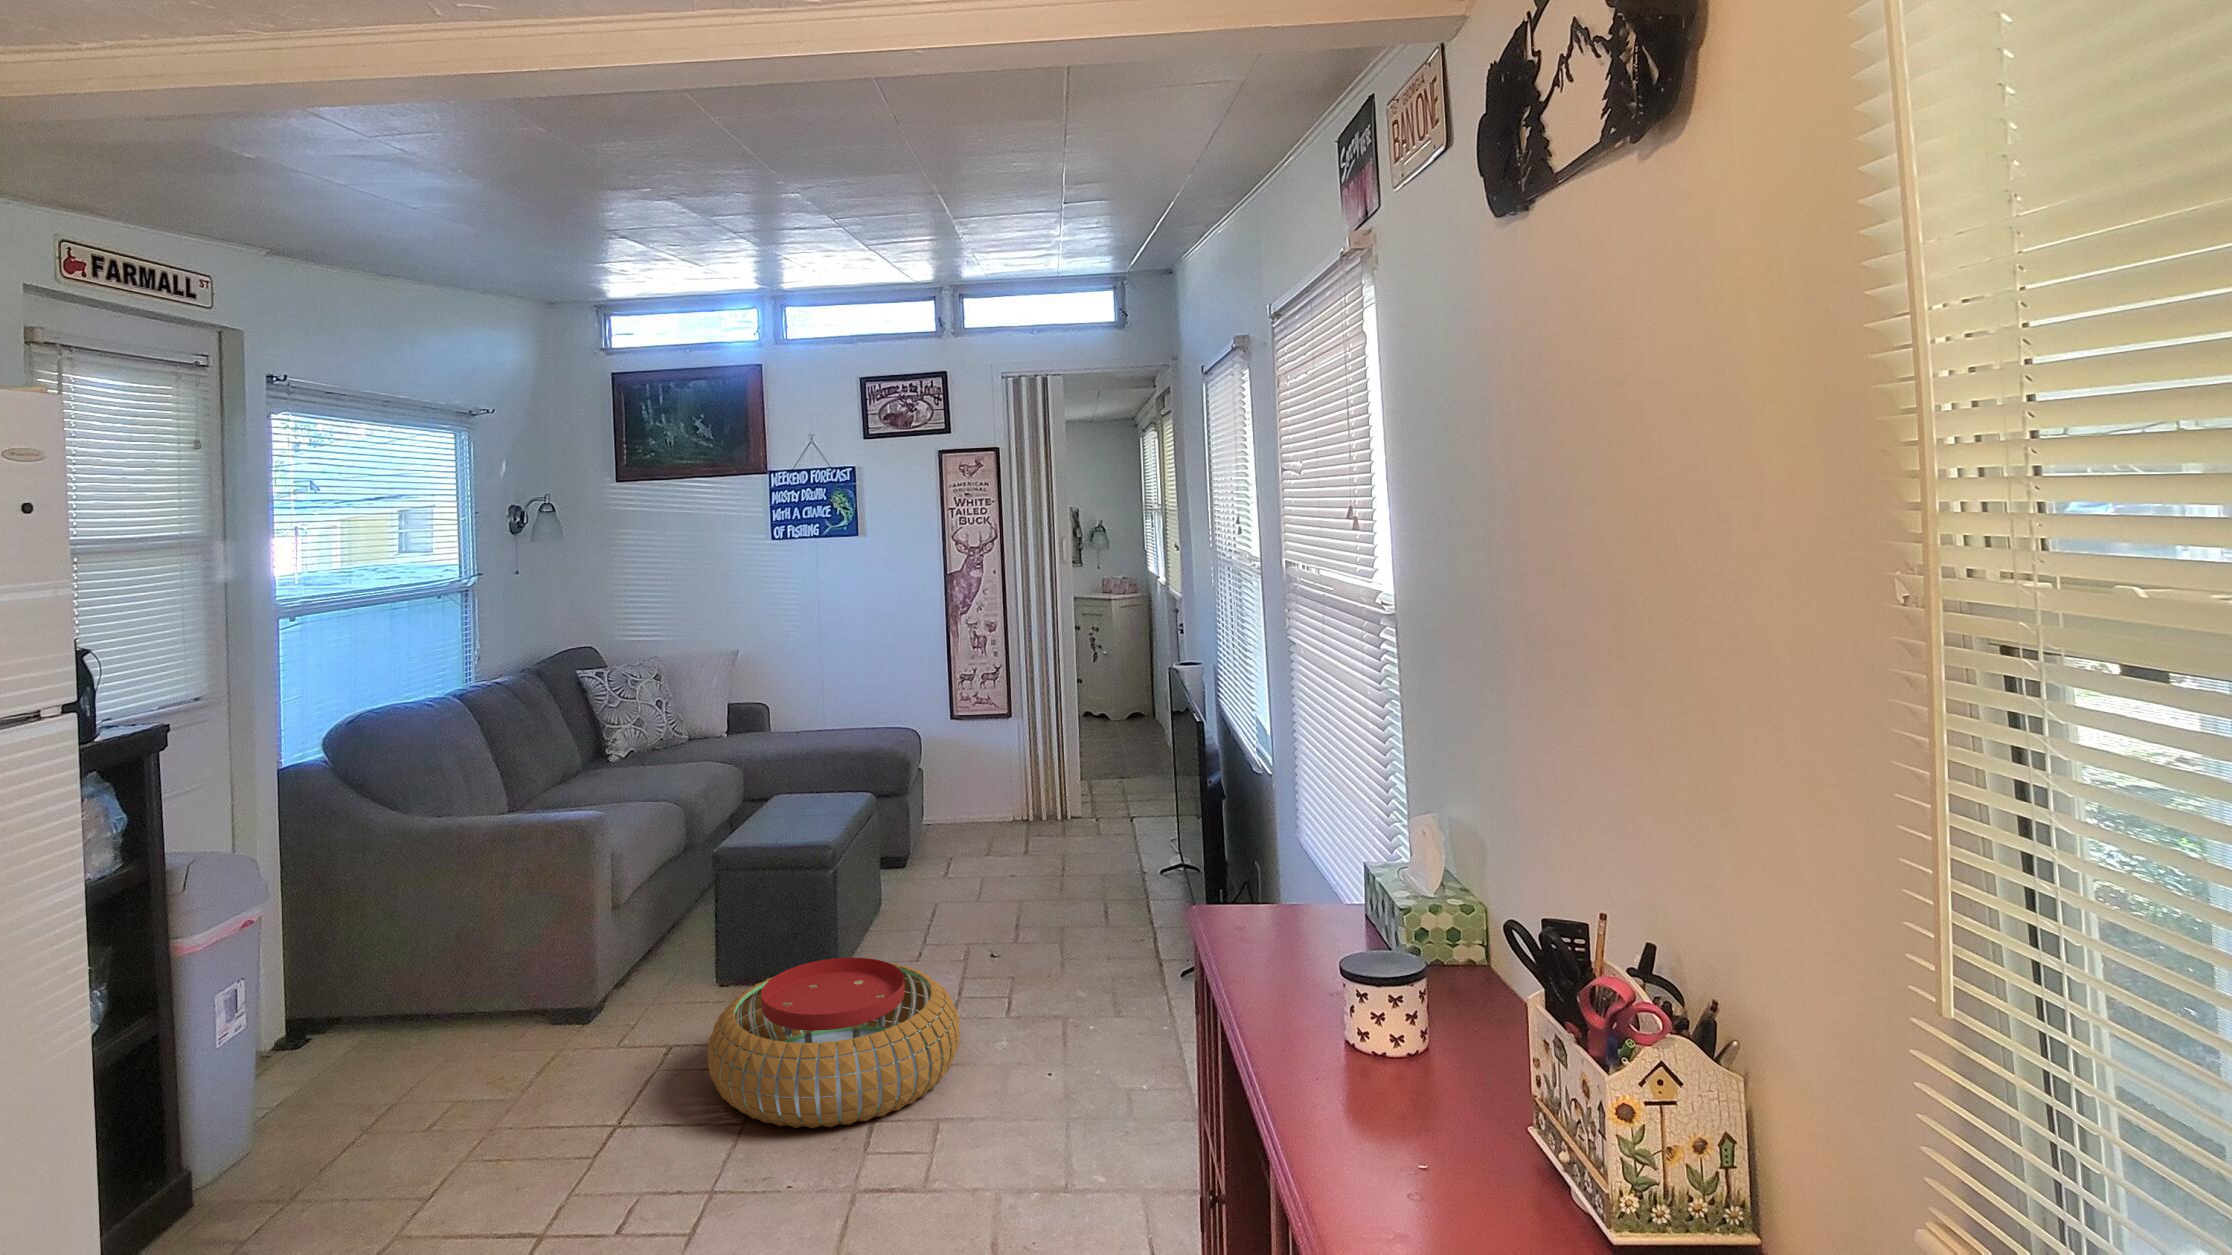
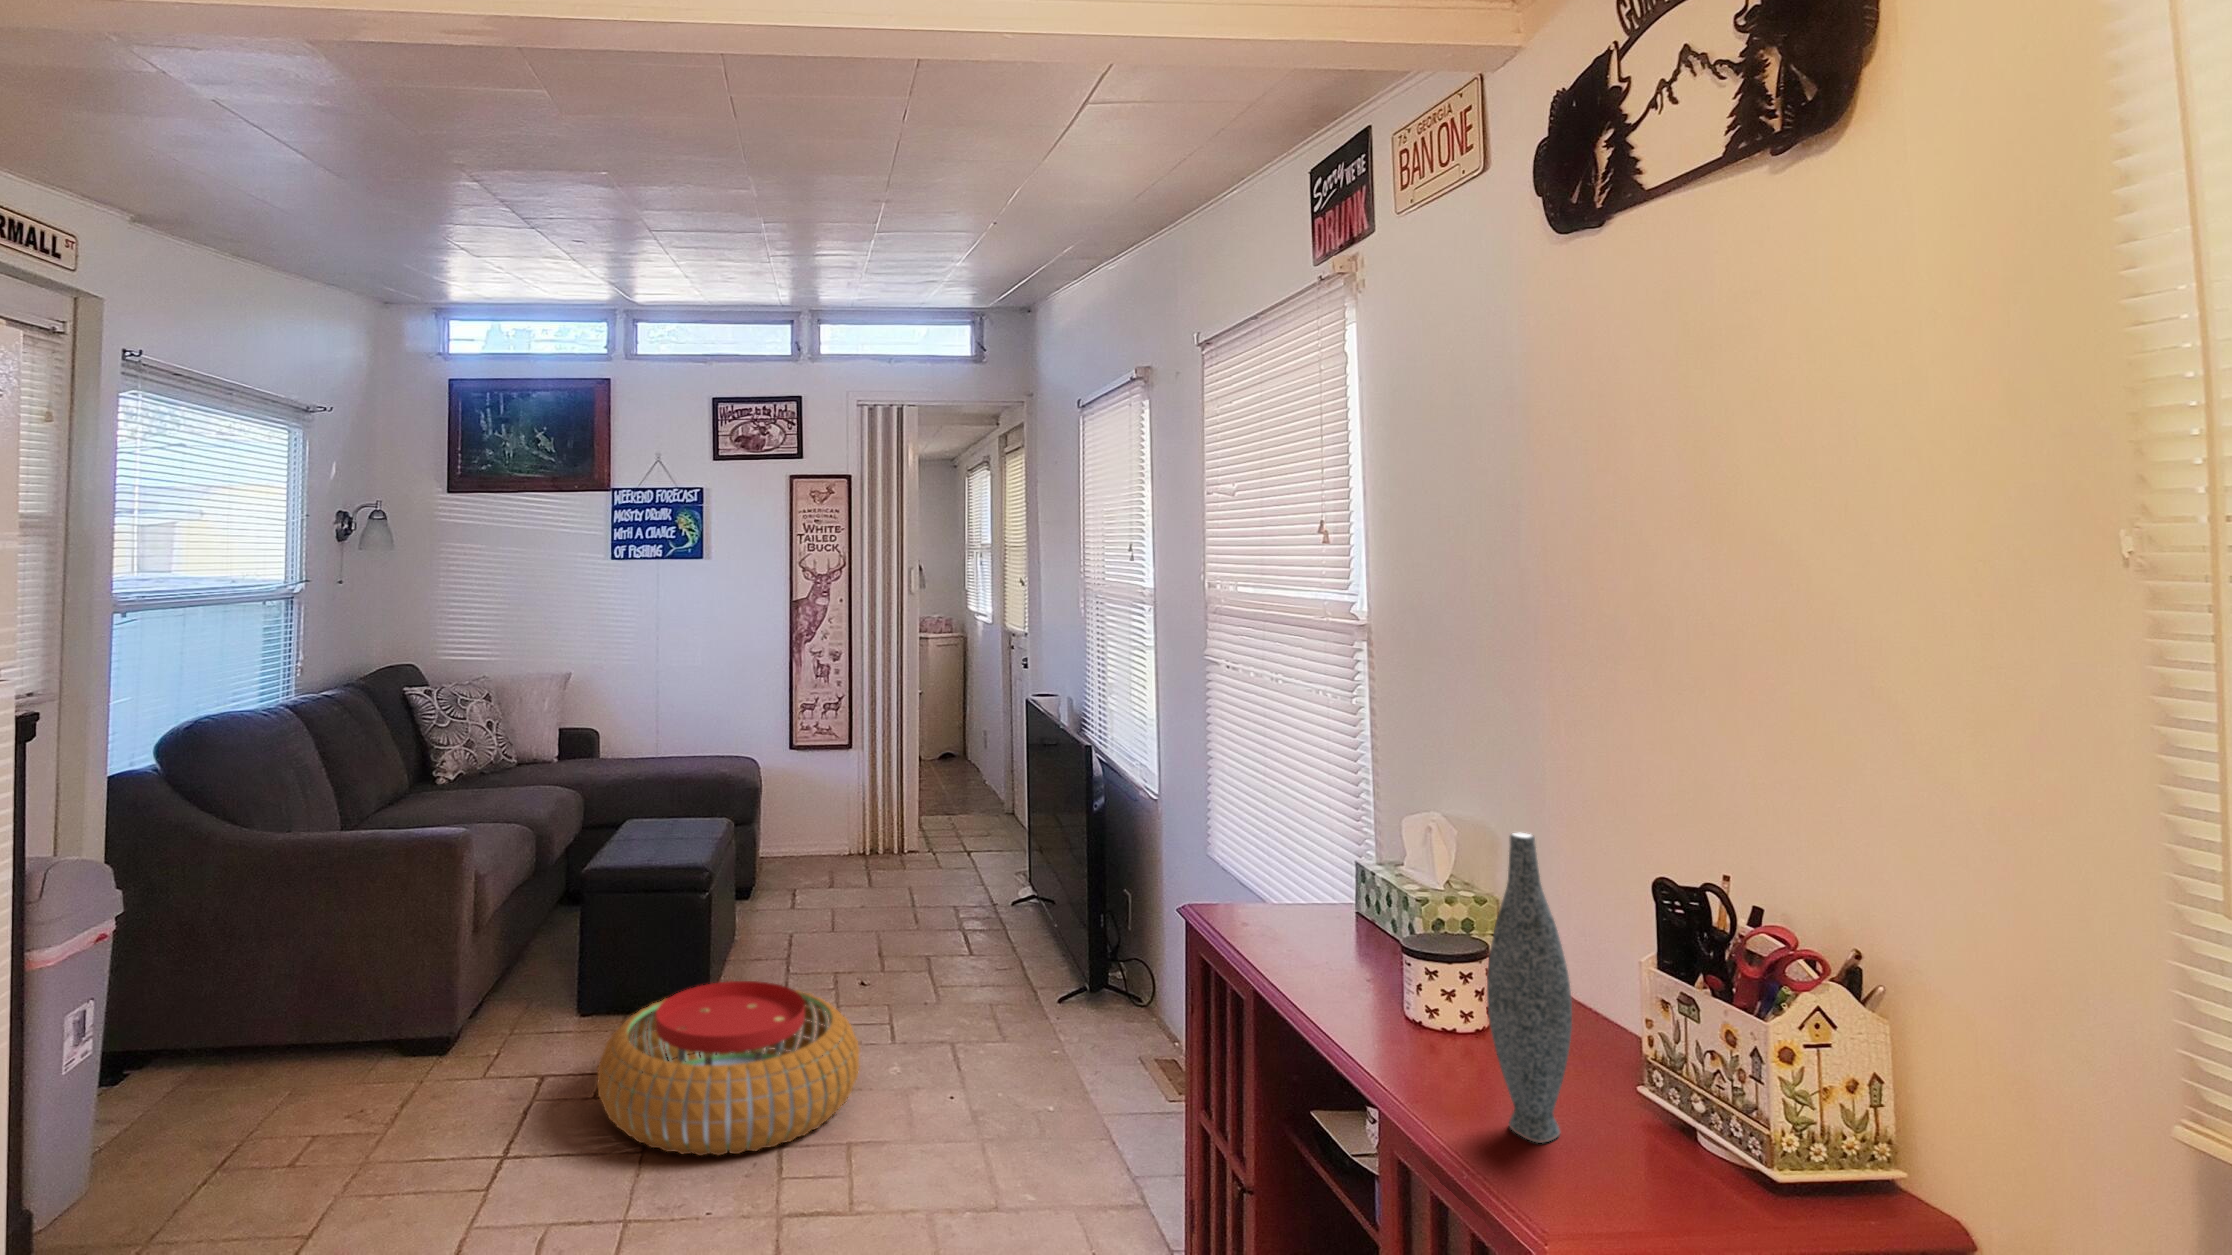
vase: none [1359,865,1443,1187] -> present [1487,833,1572,1143]

